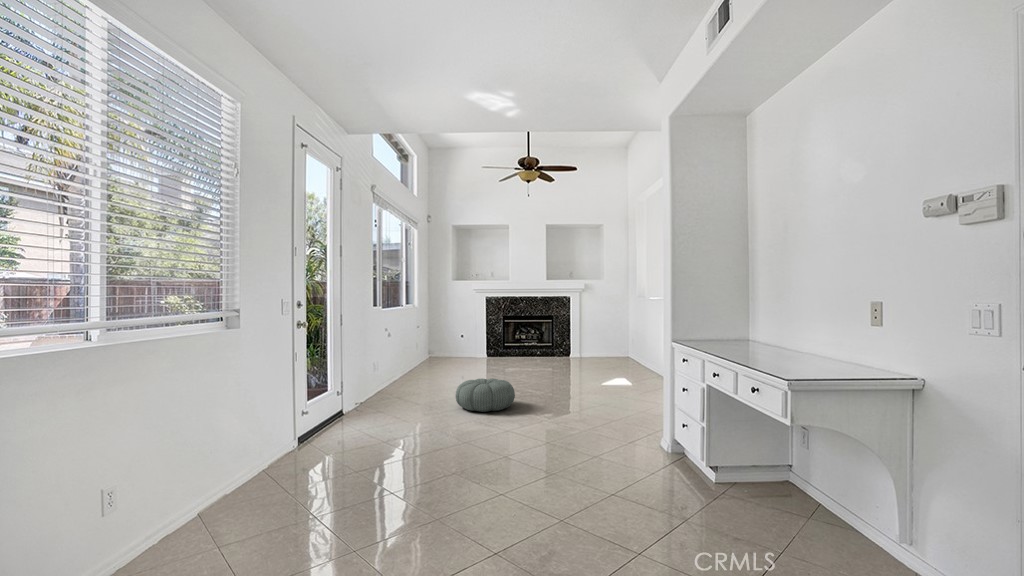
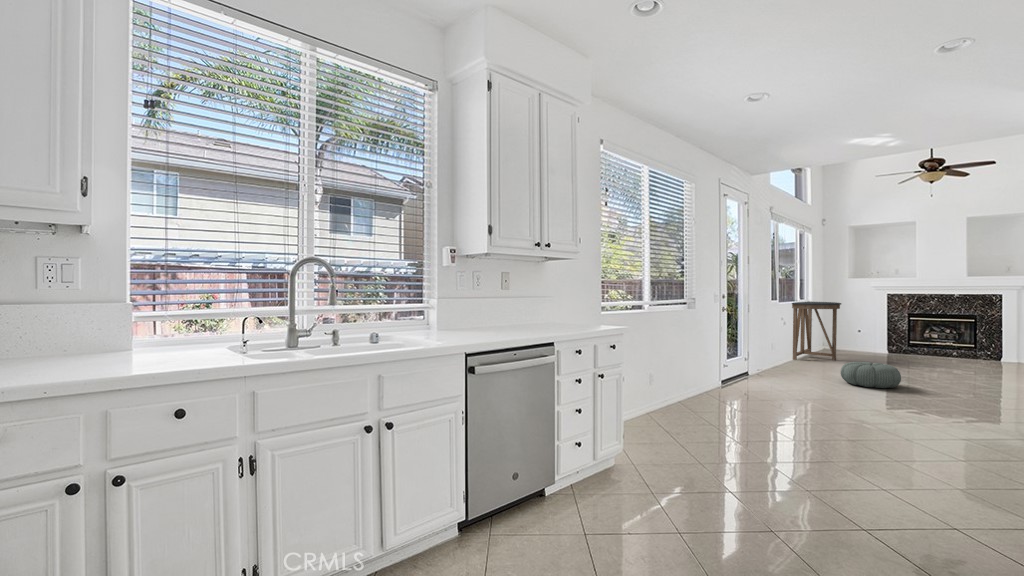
console table: none [400,307,450,379] -> present [792,301,841,360]

